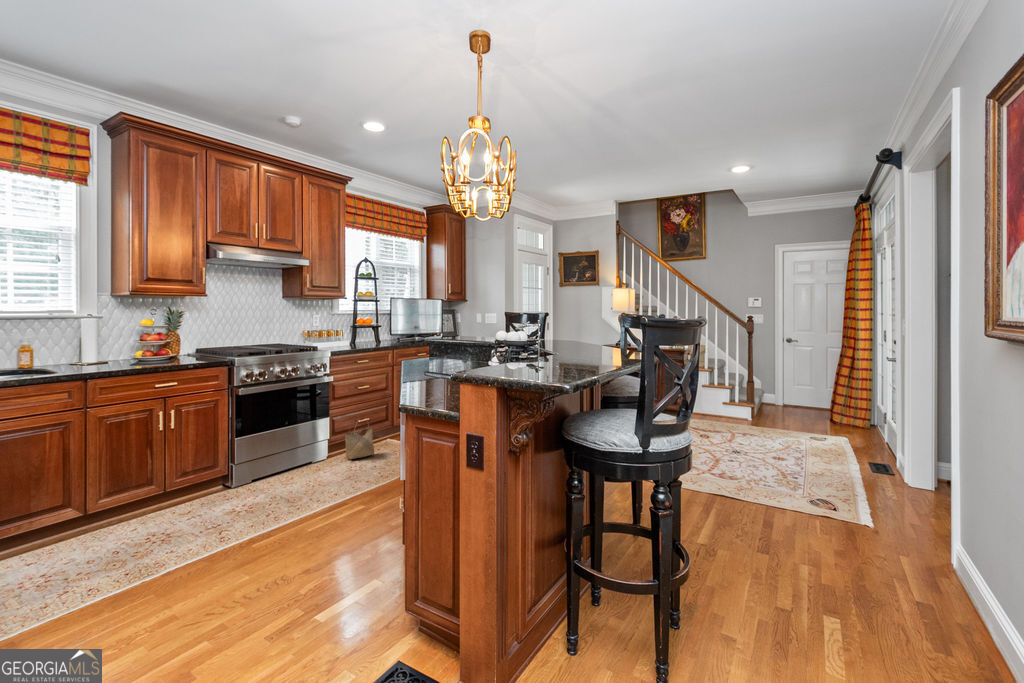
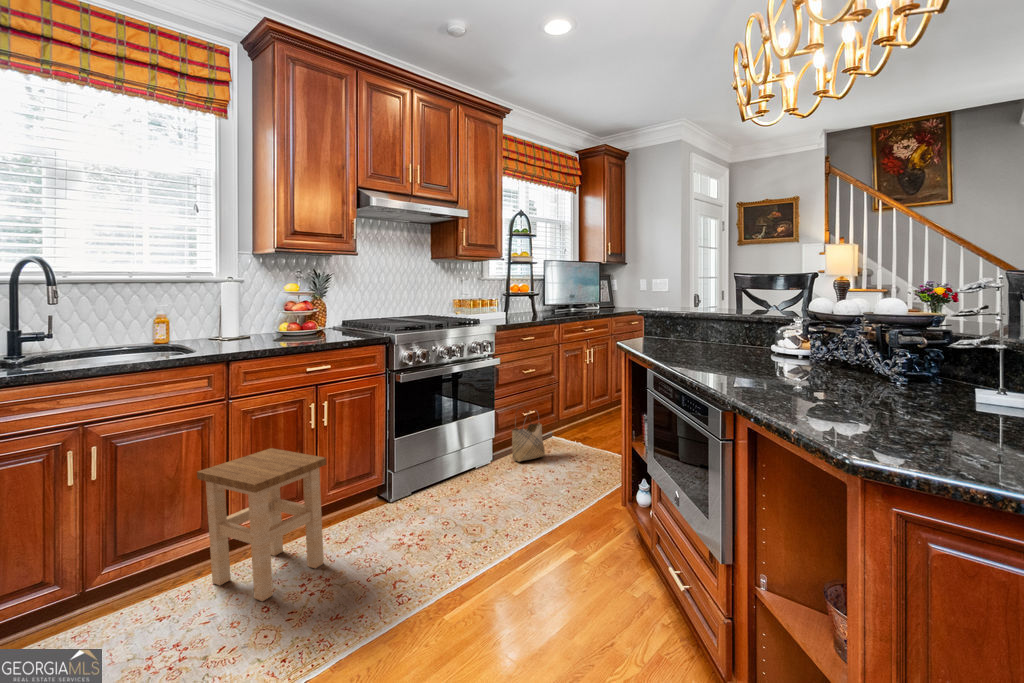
stool: none [44,450,160,563] -> present [197,448,327,601]

